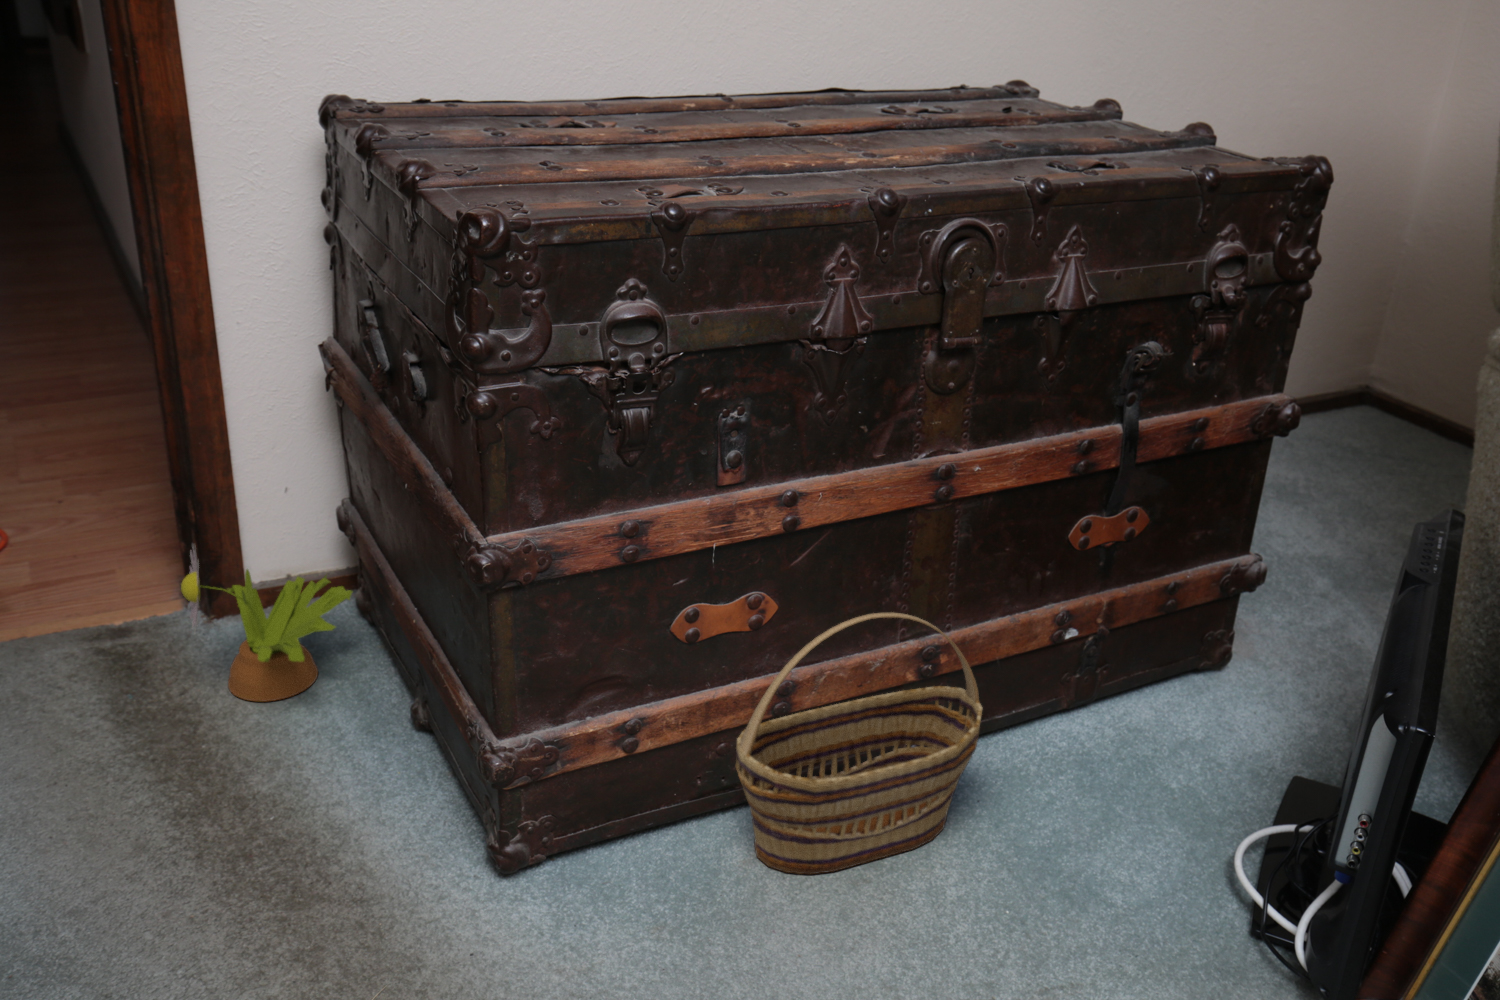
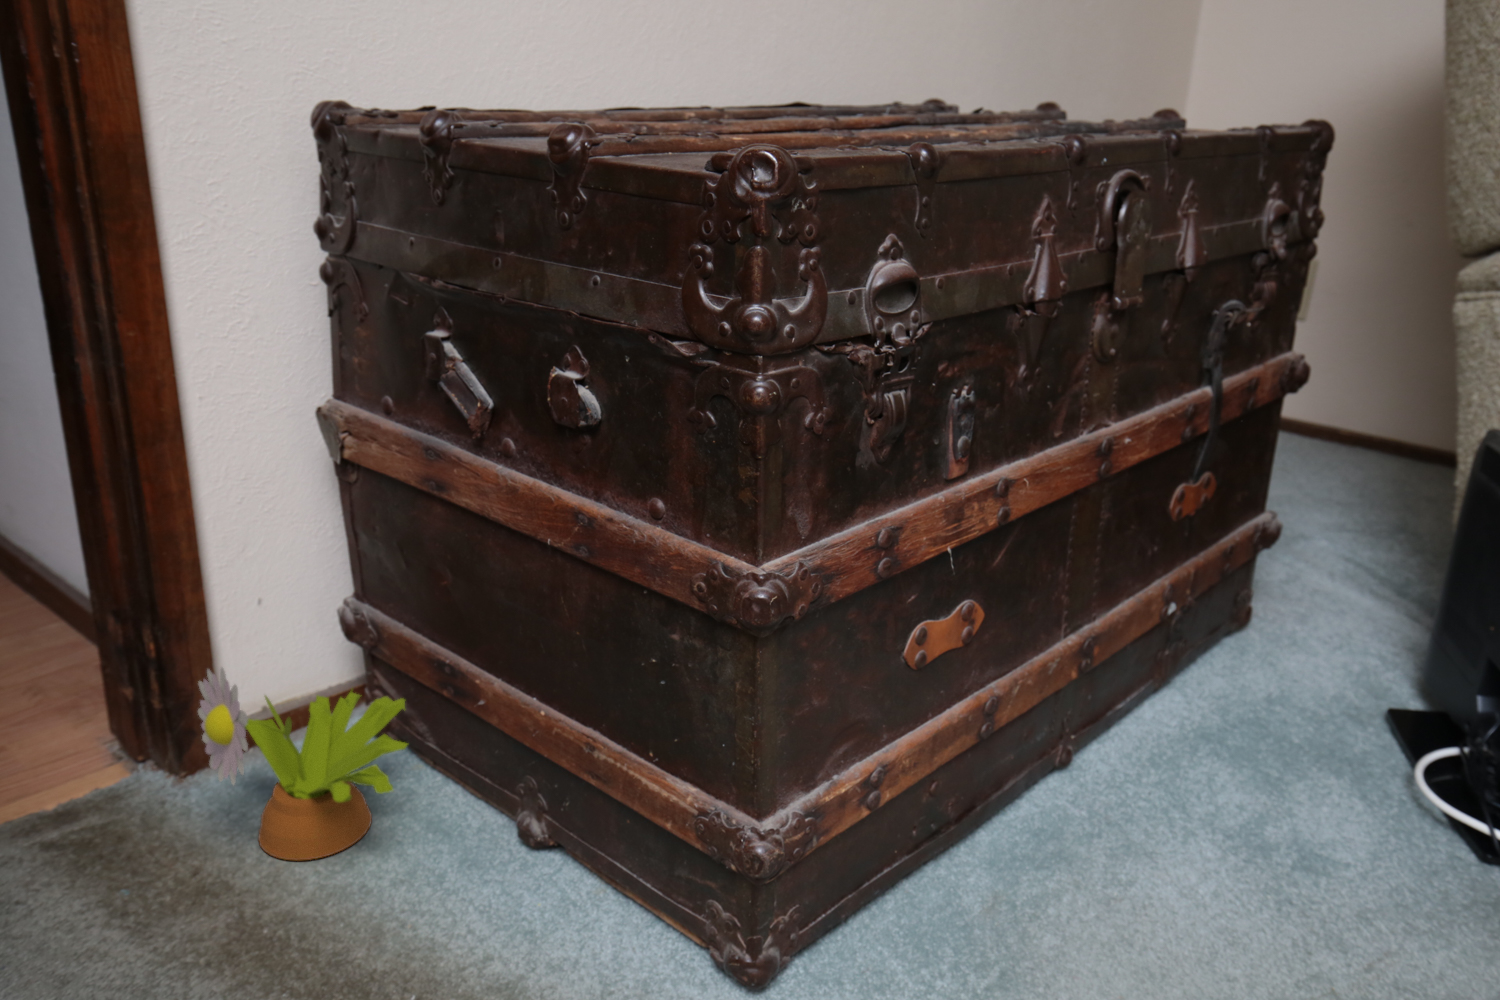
basket: present [736,612,982,874] -> none [980,596,1194,910]

